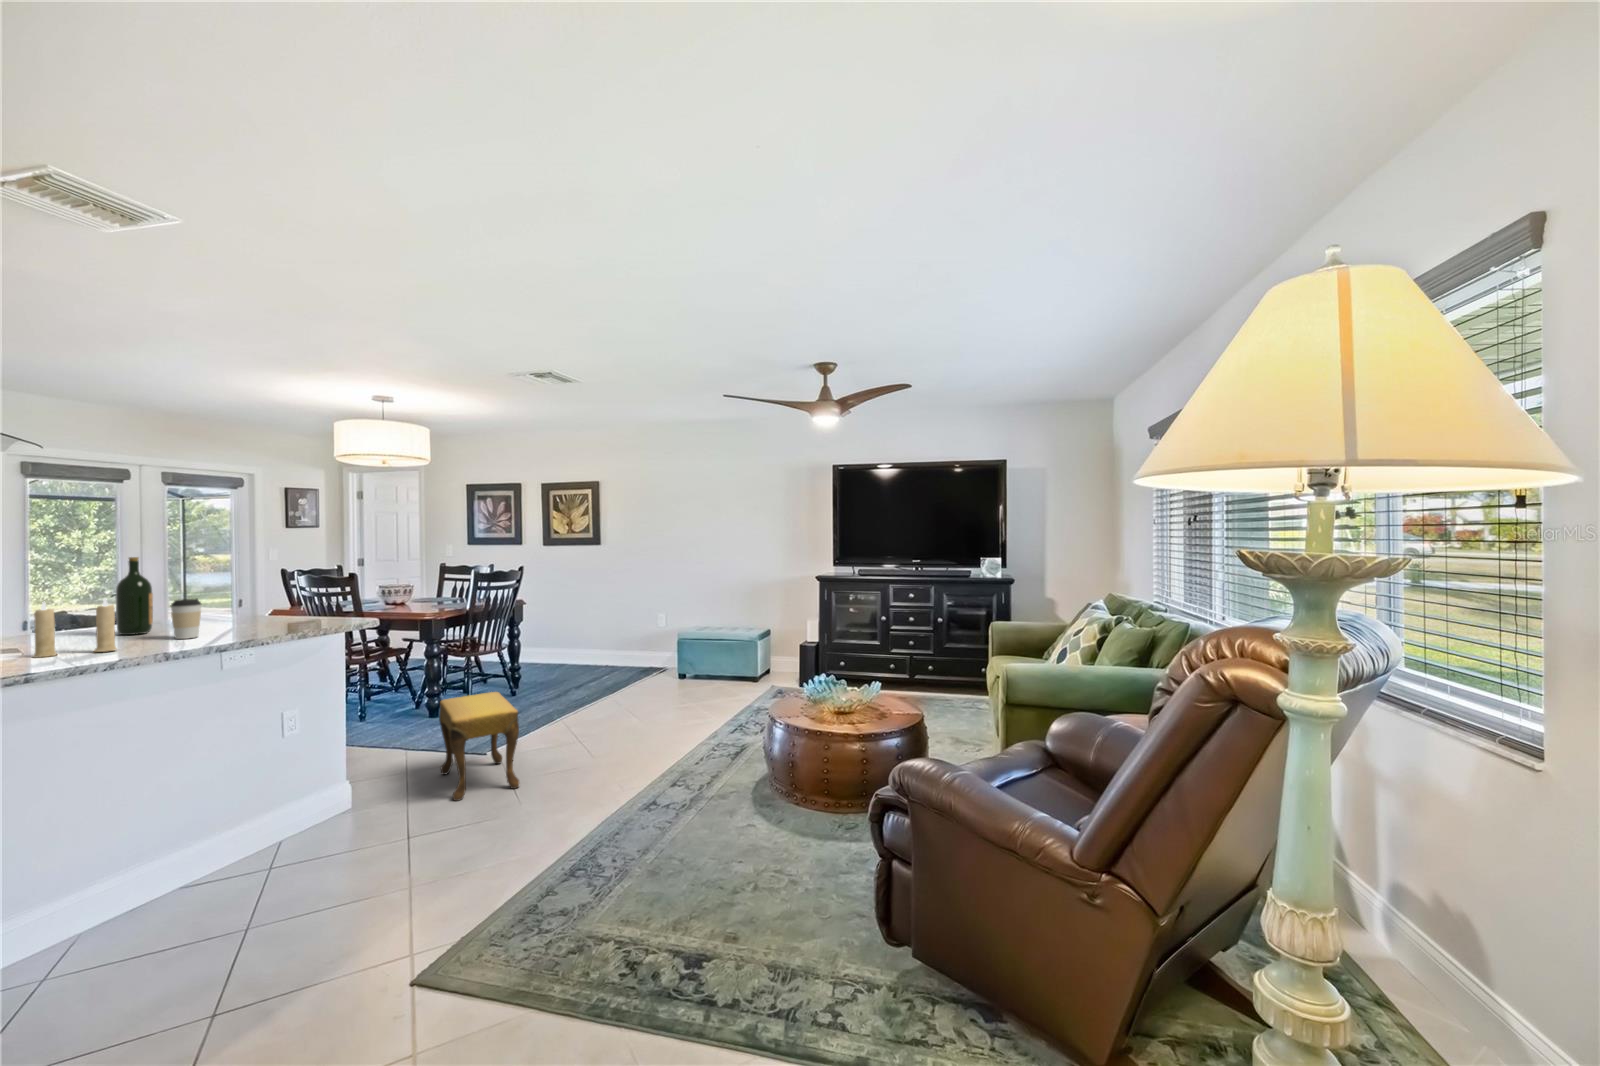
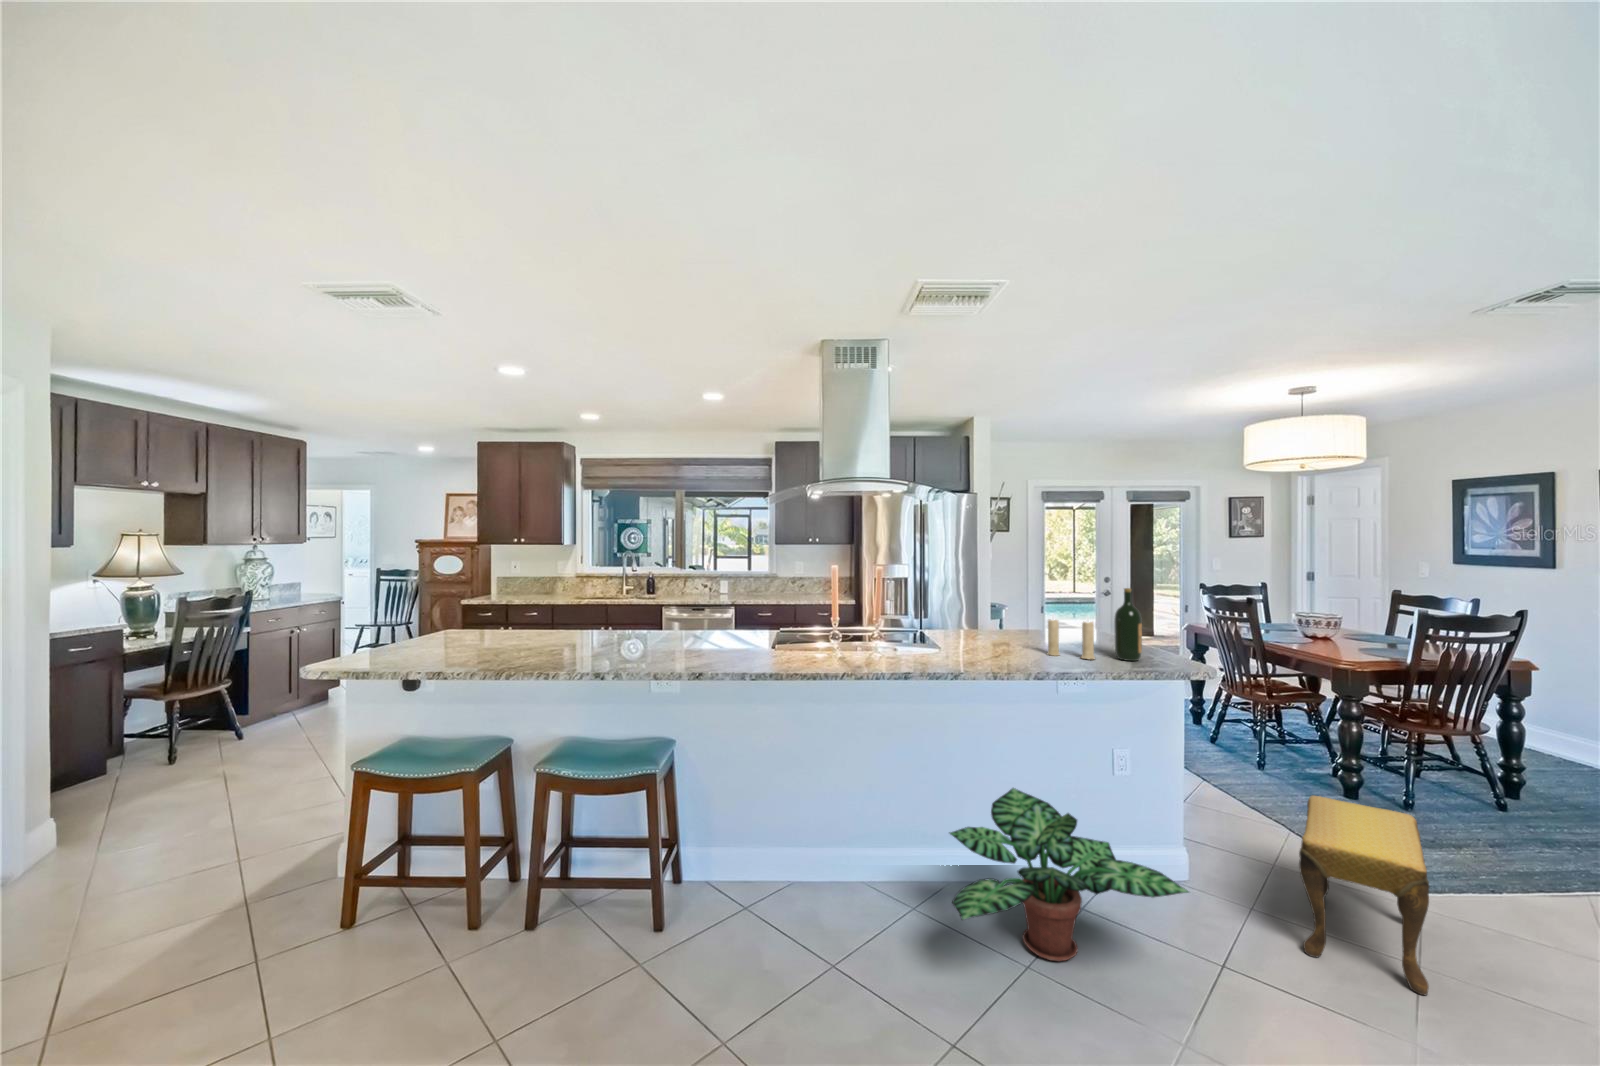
wine bottle: present [116,557,153,635] -> present [1114,588,1142,661]
candle: present [33,599,117,658] -> present [1047,615,1095,659]
coffee cup: present [171,599,201,639] -> none [1010,624,1033,661]
potted plant: none [147,750,403,903] -> present [949,788,1188,961]

